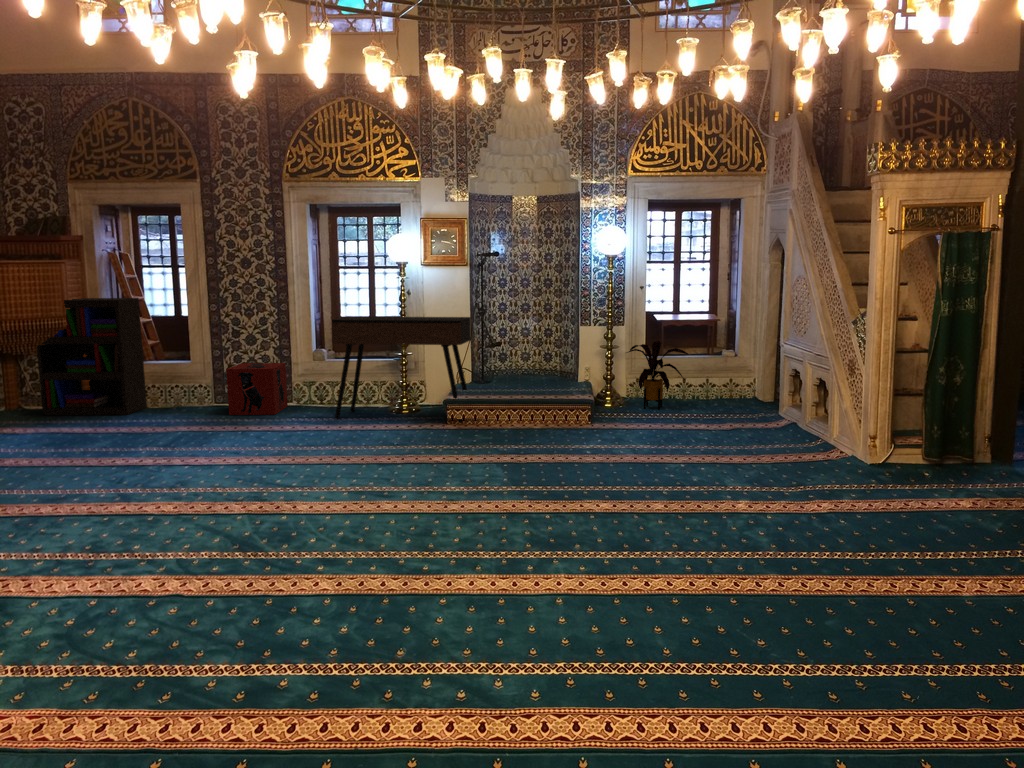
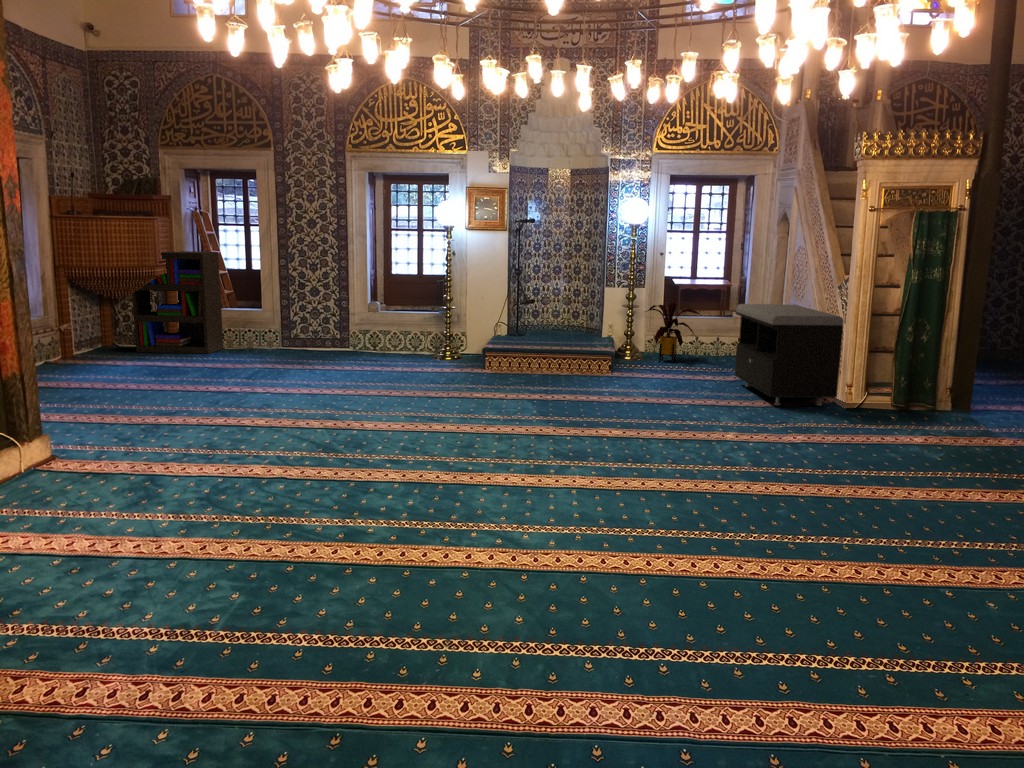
console table: present [332,316,471,422] -> none [387,273,508,368]
storage bench: none [733,342,863,461] -> present [735,304,844,405]
storage box: present [226,363,288,415] -> none [294,312,345,357]

